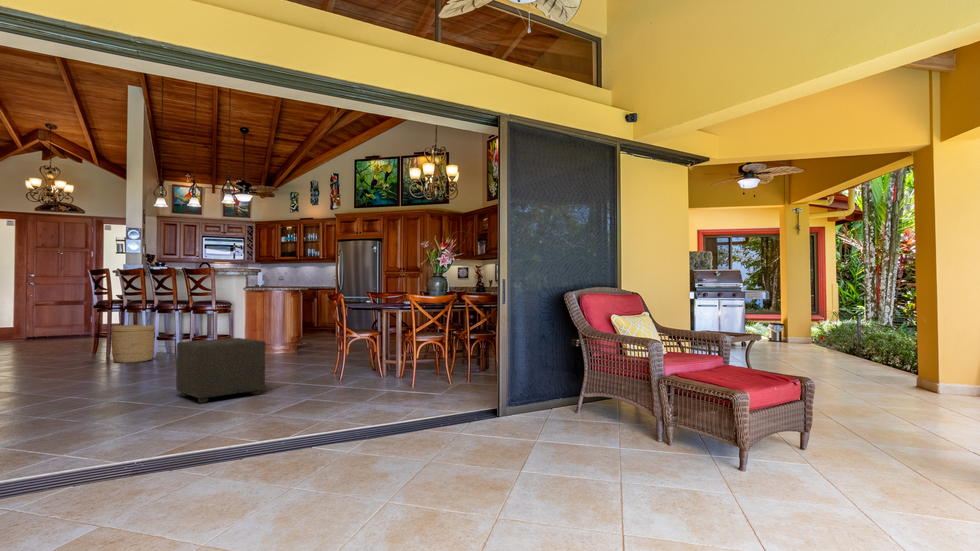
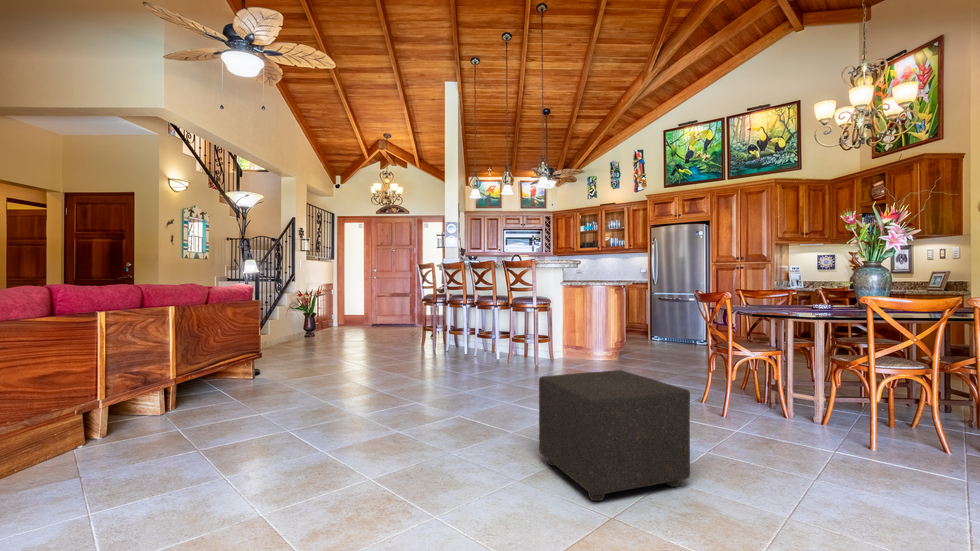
woven basket: present [111,325,155,363] -> none [437,321,477,363]

